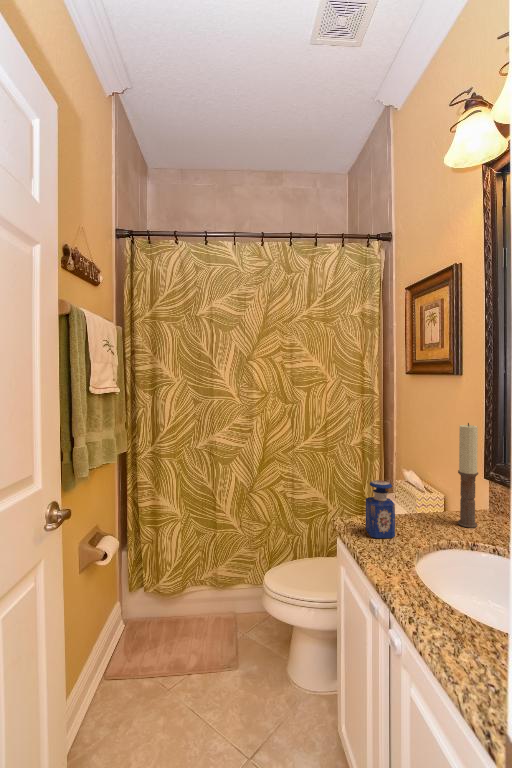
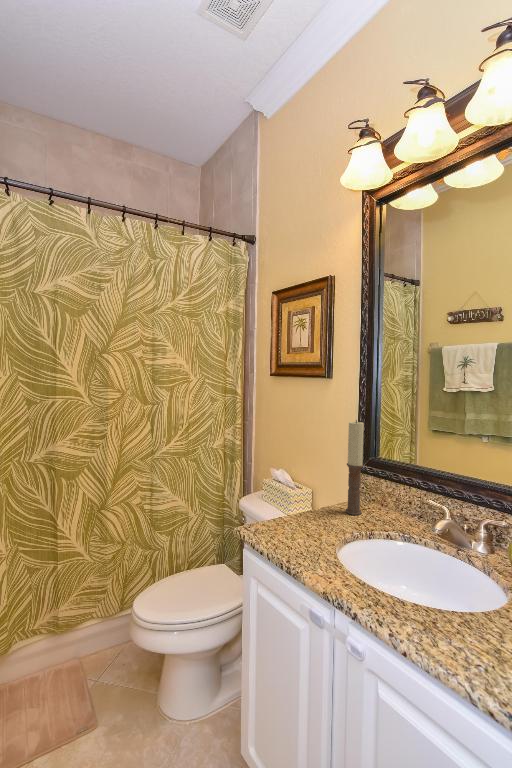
perfume bottle: present [366,480,395,538] -> none [276,481,306,540]

